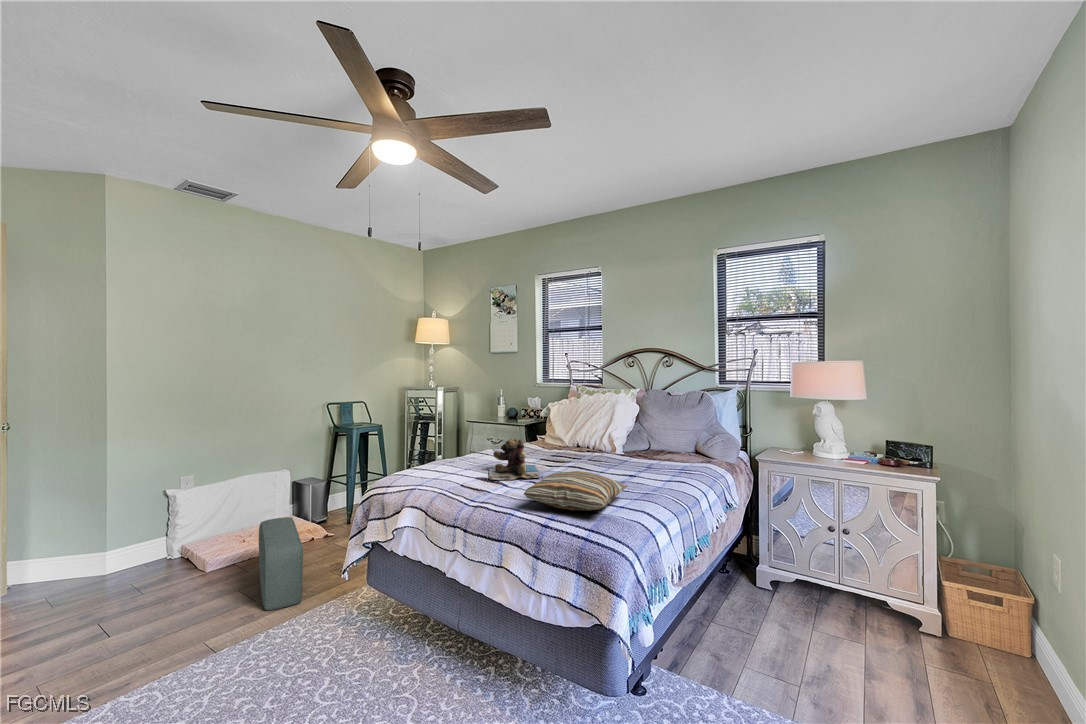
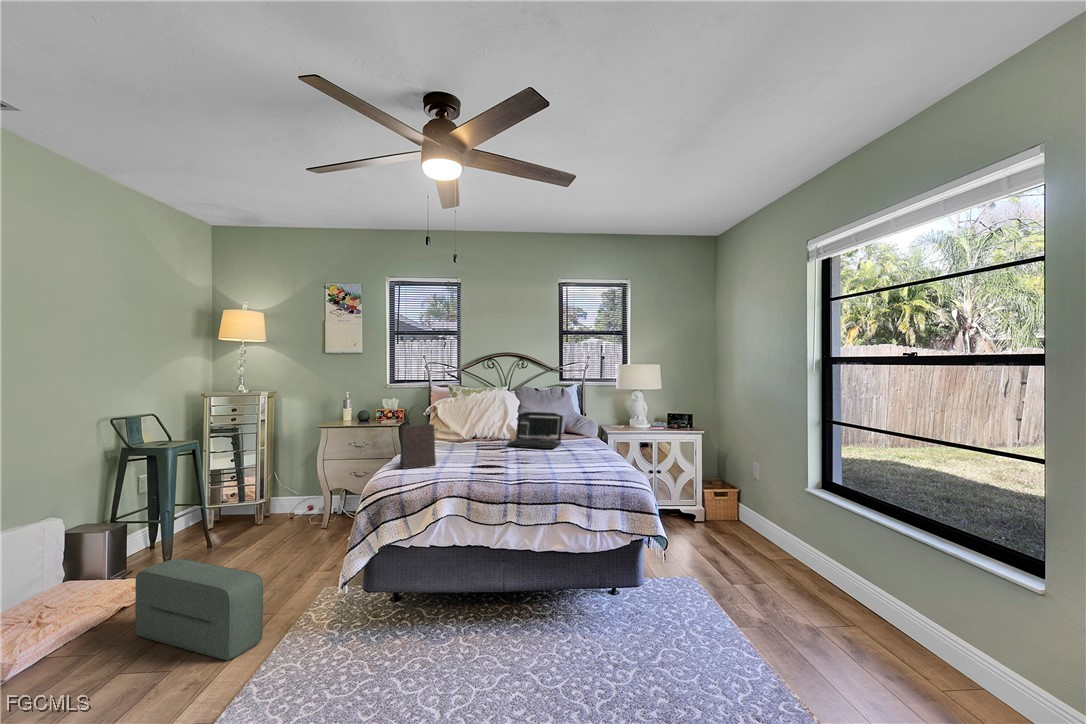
handbag: none [421,404,463,471] -> present [400,405,438,469]
laptop: none [578,421,652,471] -> present [507,412,563,449]
teddy bear: present [489,438,541,480] -> none [459,430,517,466]
pillow: present [524,471,627,510] -> none [547,447,622,473]

